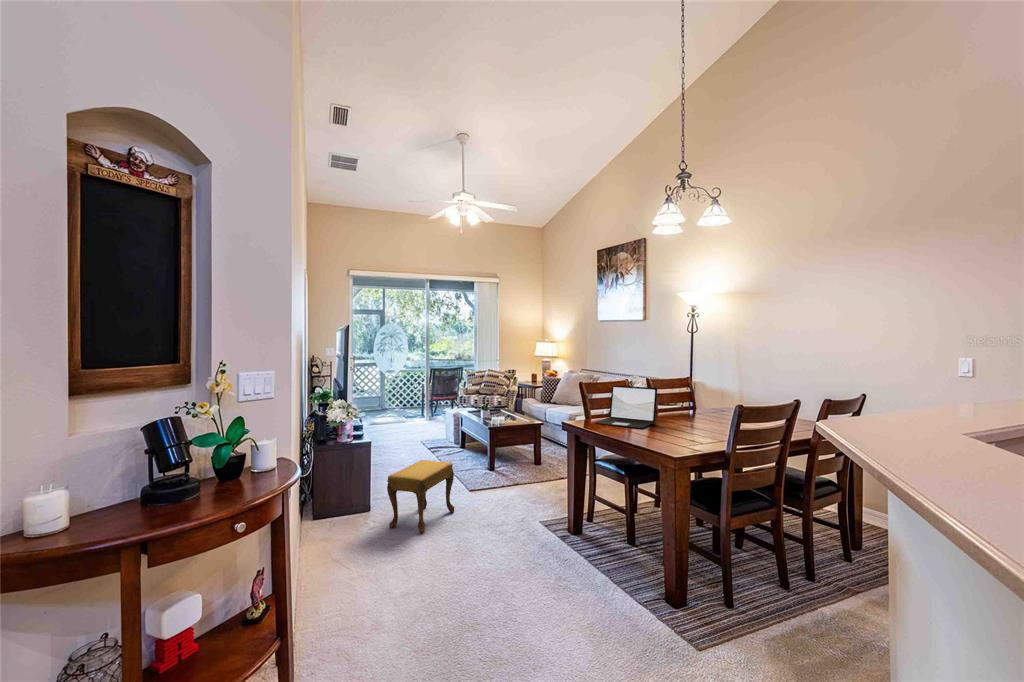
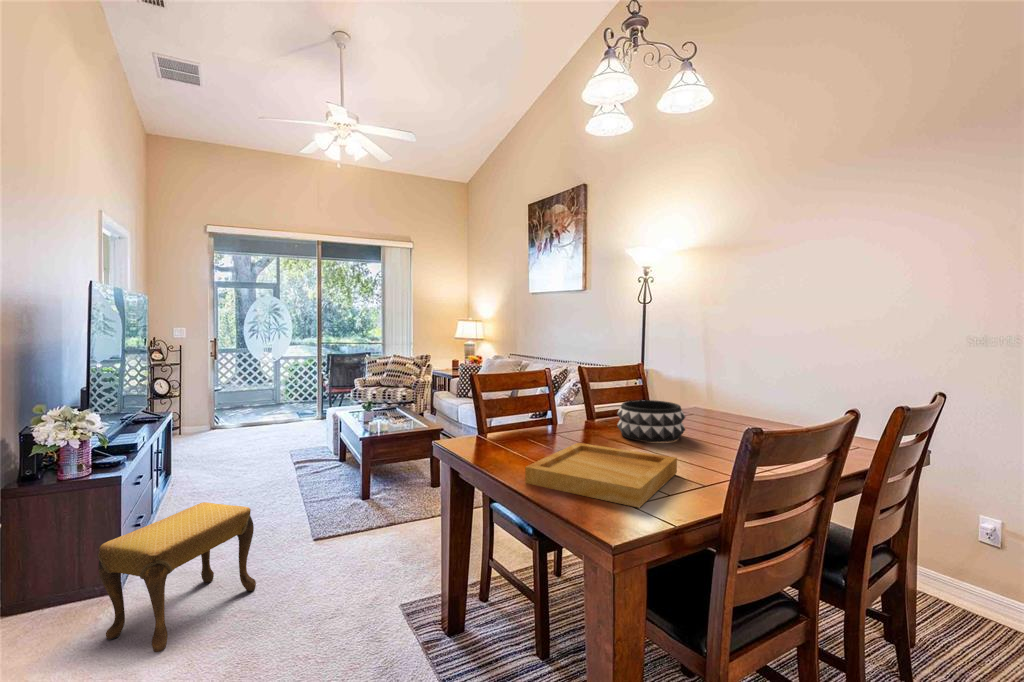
laptop: present [596,385,657,428] -> none [482,374,590,453]
decorative bowl: none [673,402,715,425] -> present [617,400,685,443]
tray: none [628,423,706,447] -> present [525,443,677,508]

